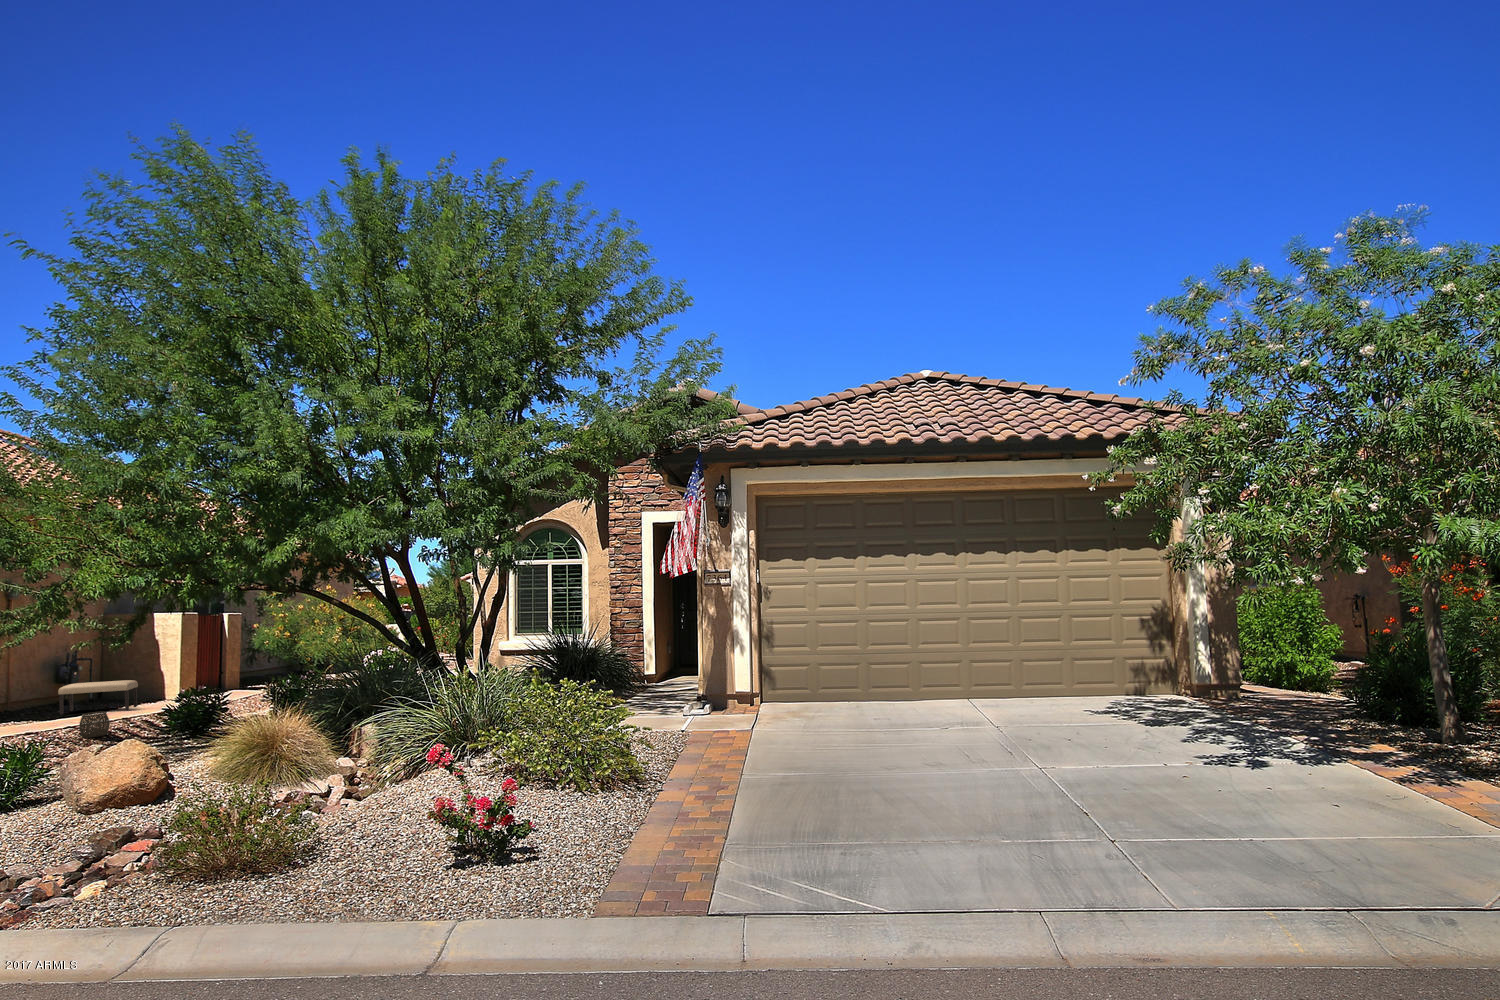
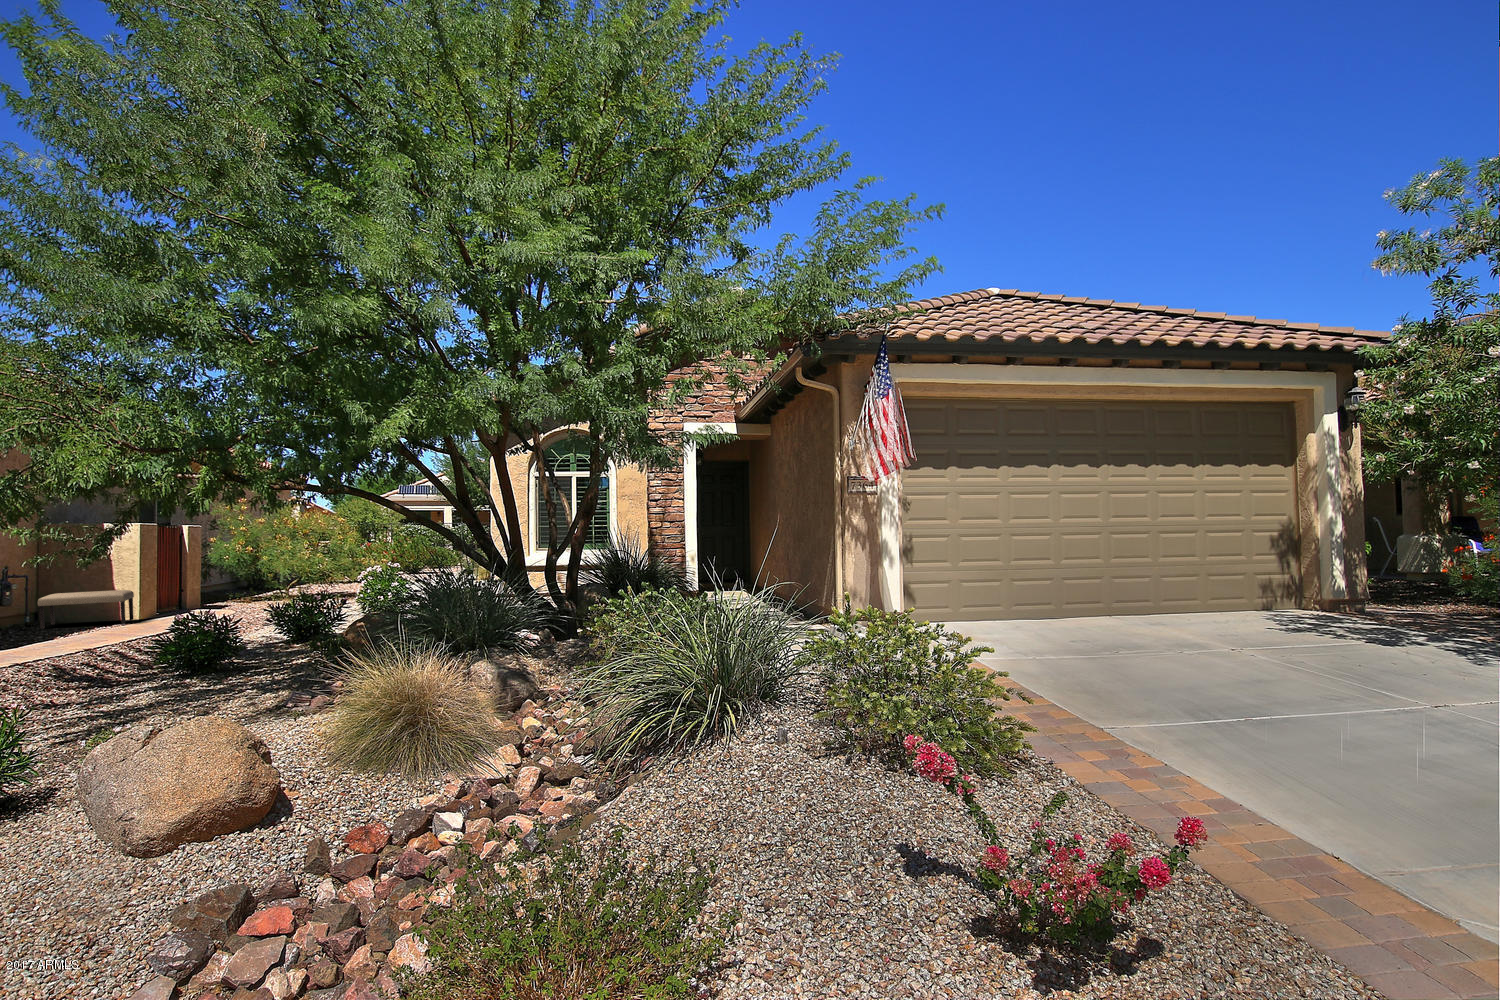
woven basket: present [79,712,110,738] -> none [84,627,123,658]

